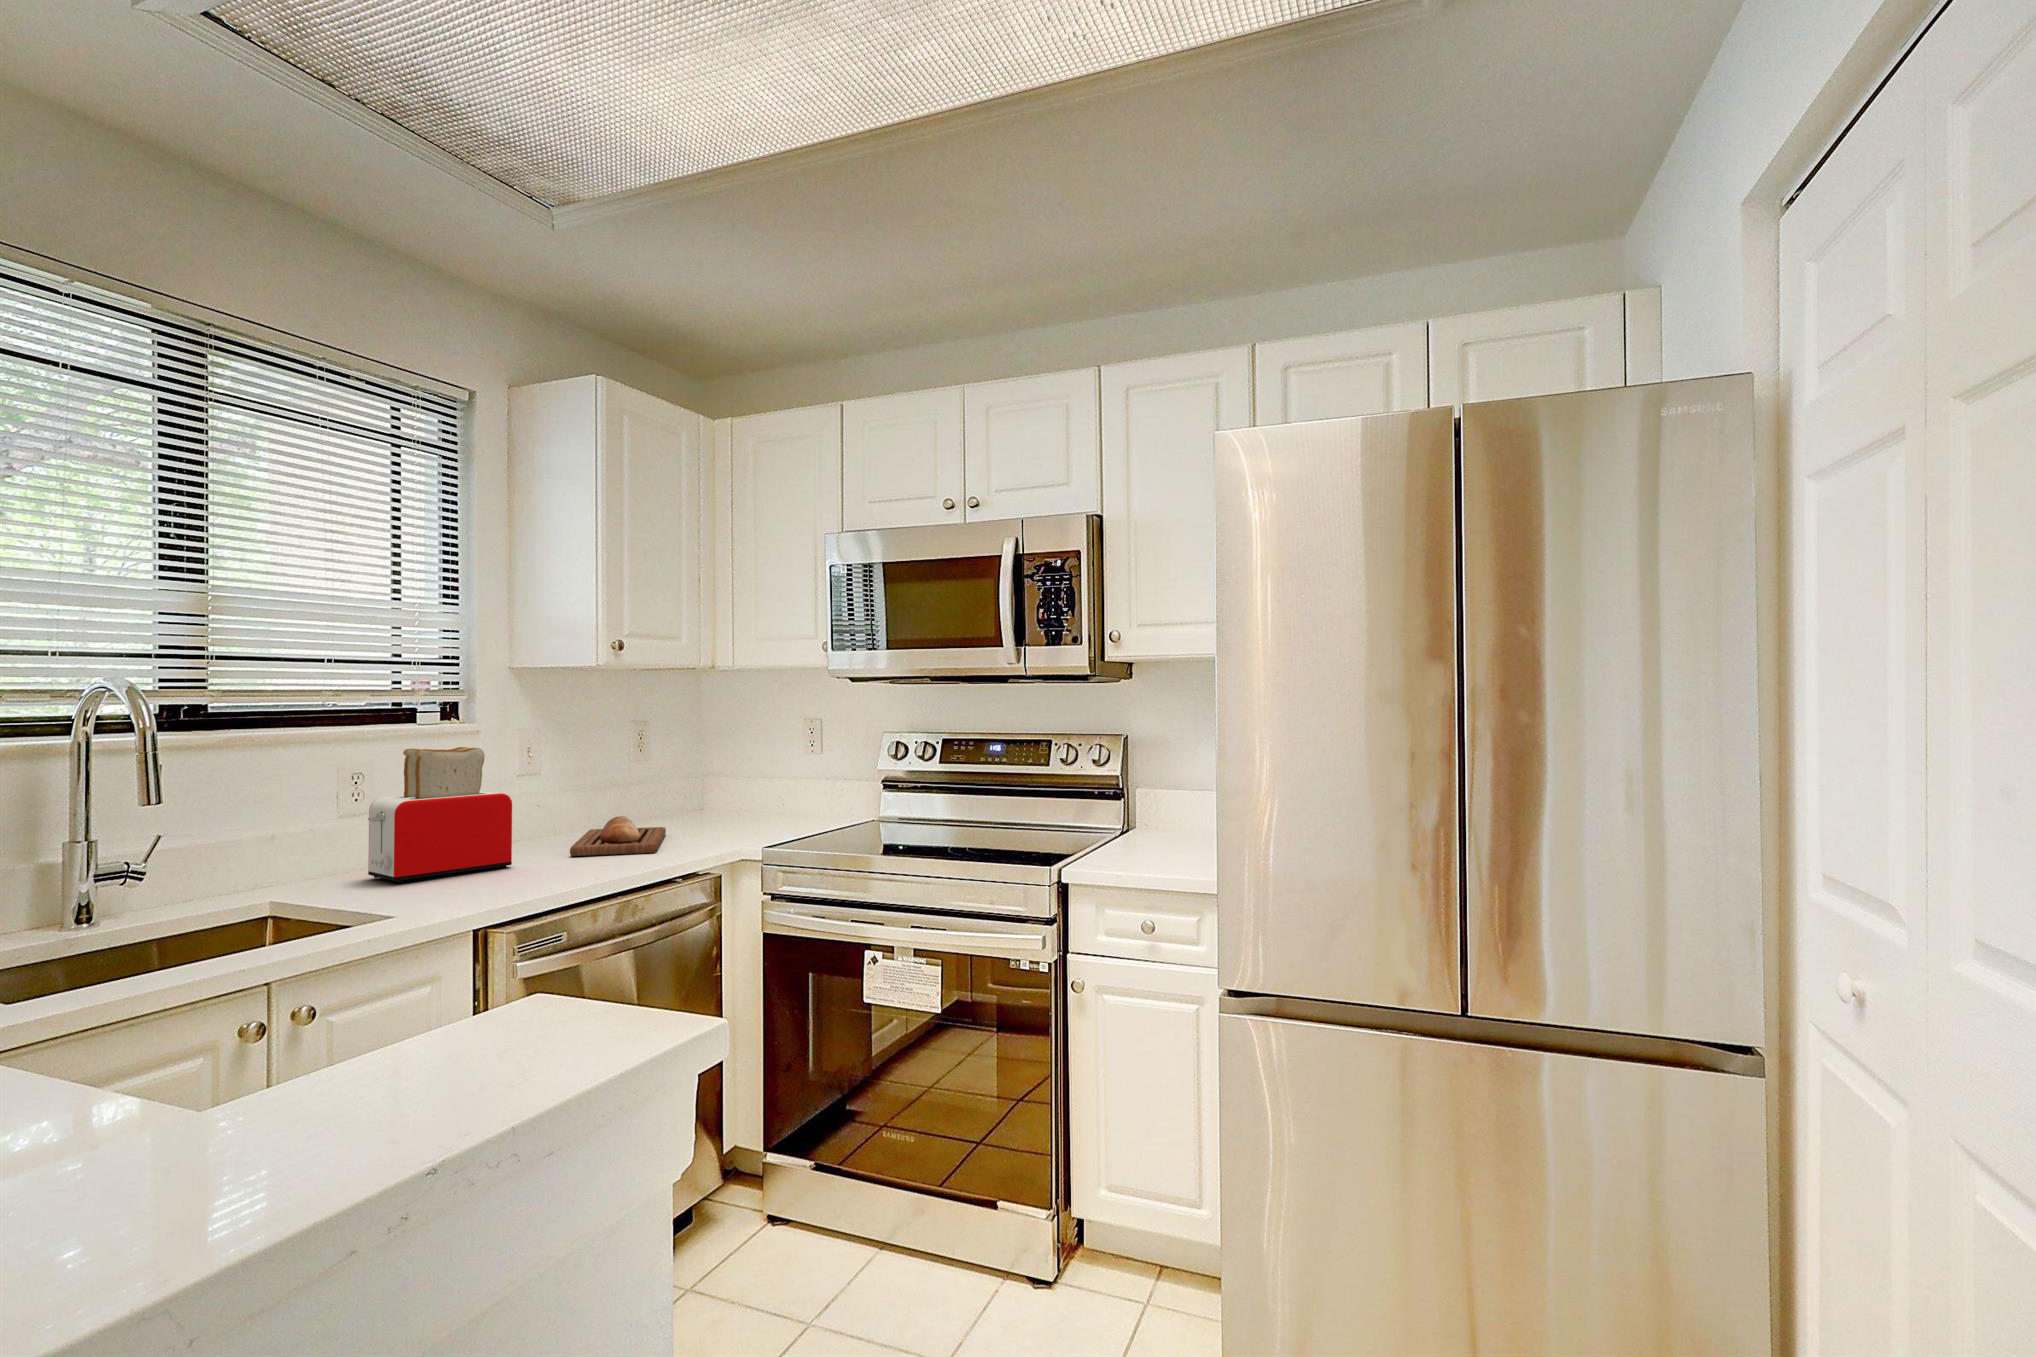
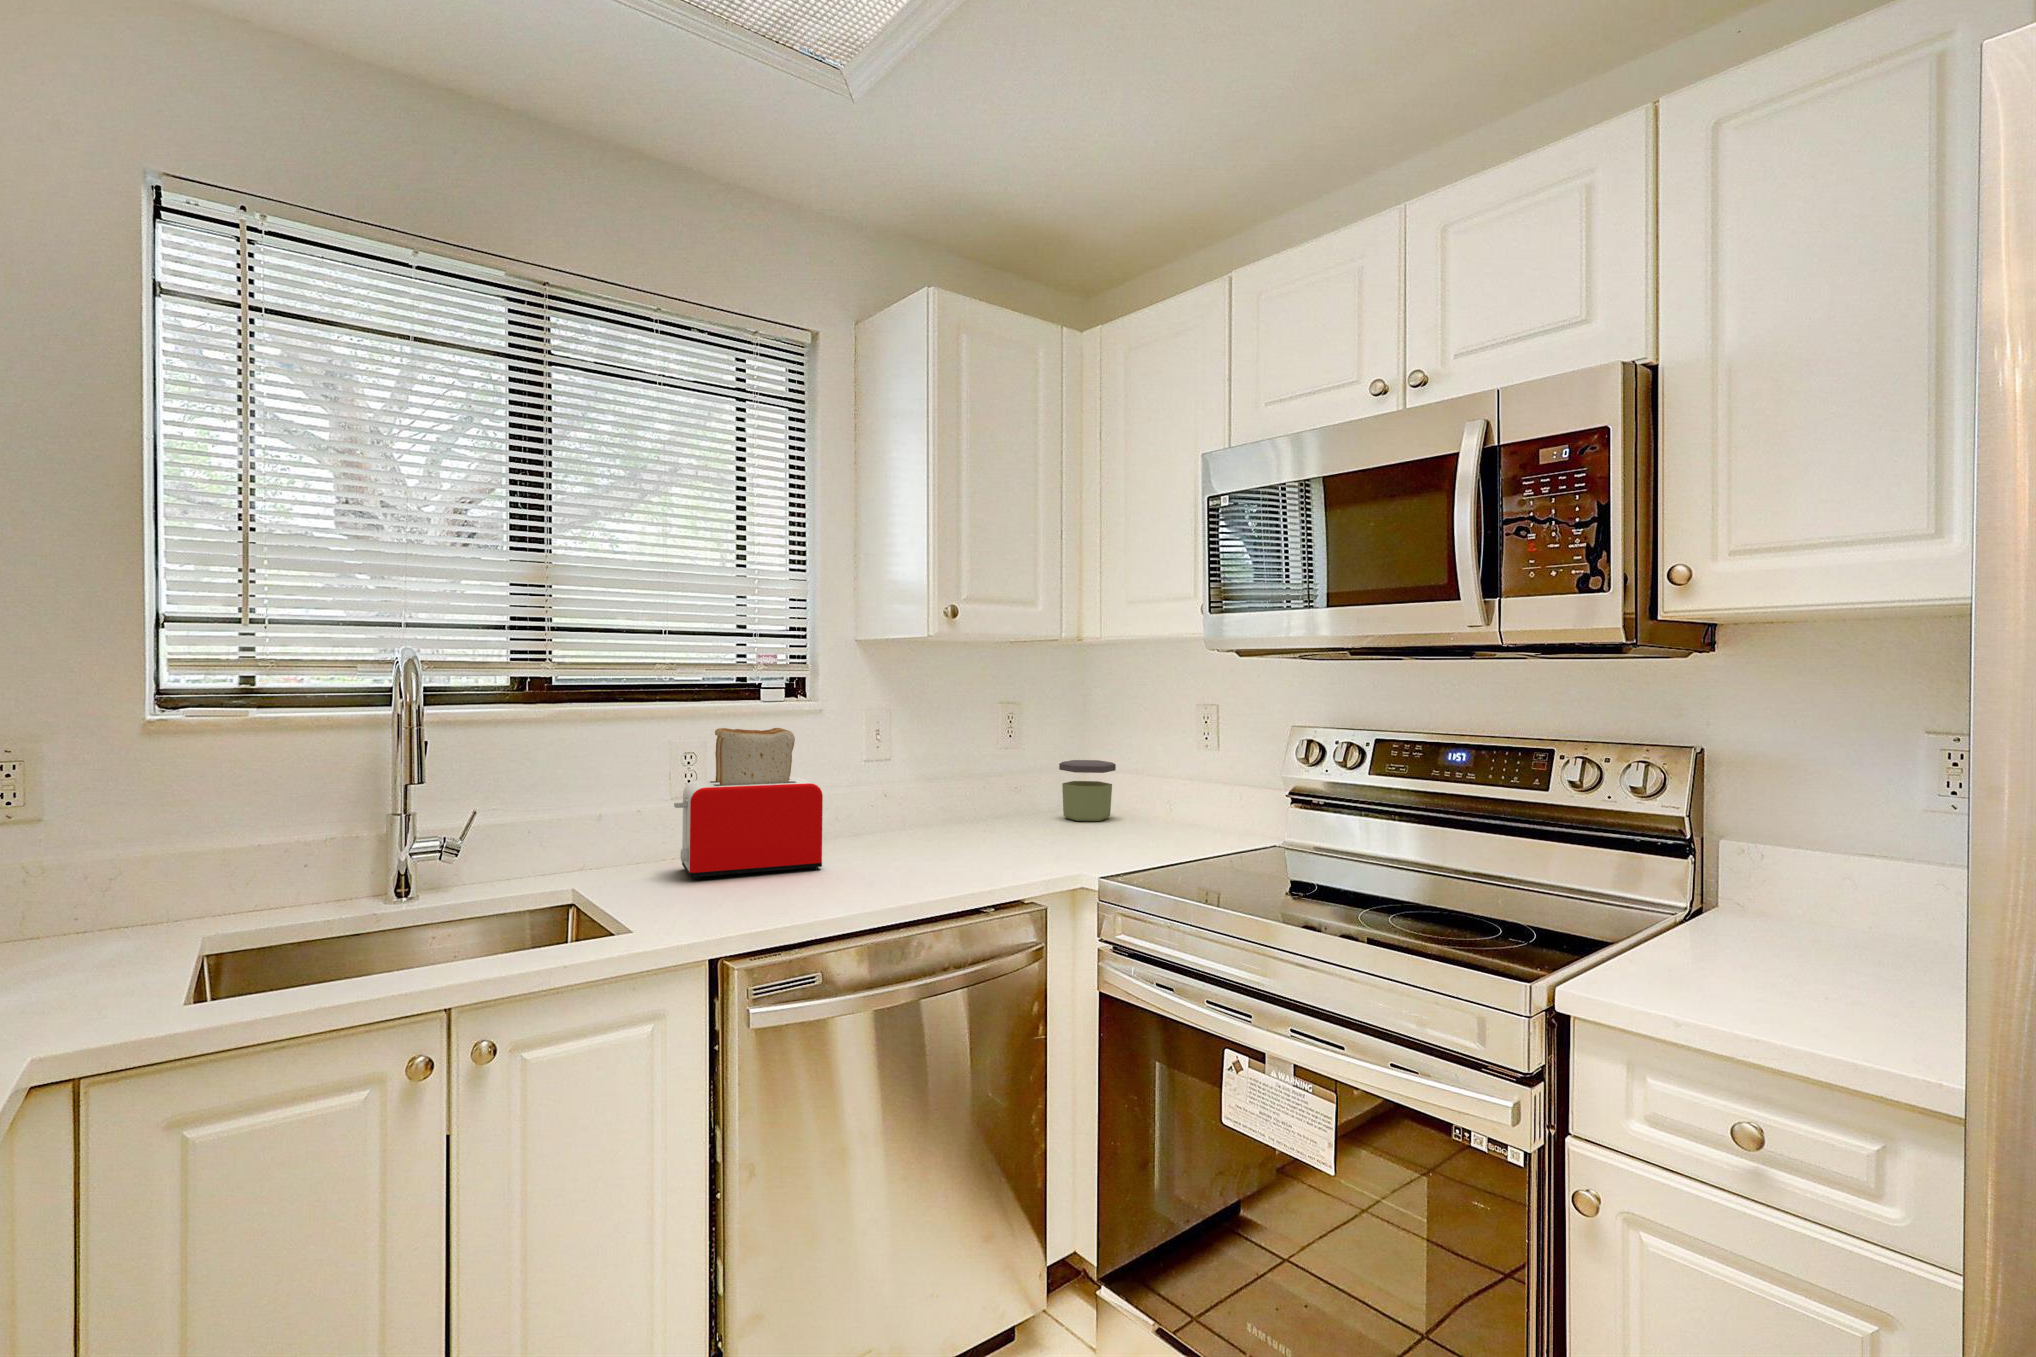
jar: none [682,769,732,821] -> present [1059,760,1116,821]
bread loaf: present [570,816,666,856] -> none [893,813,1023,866]

